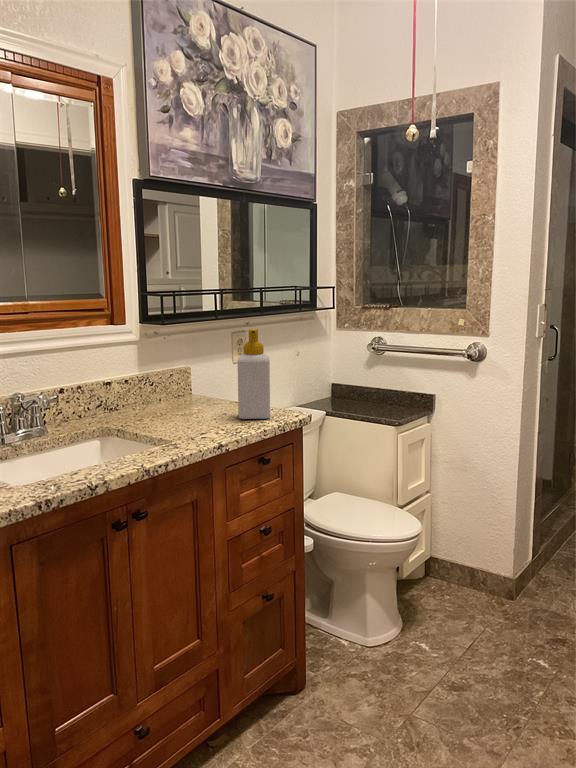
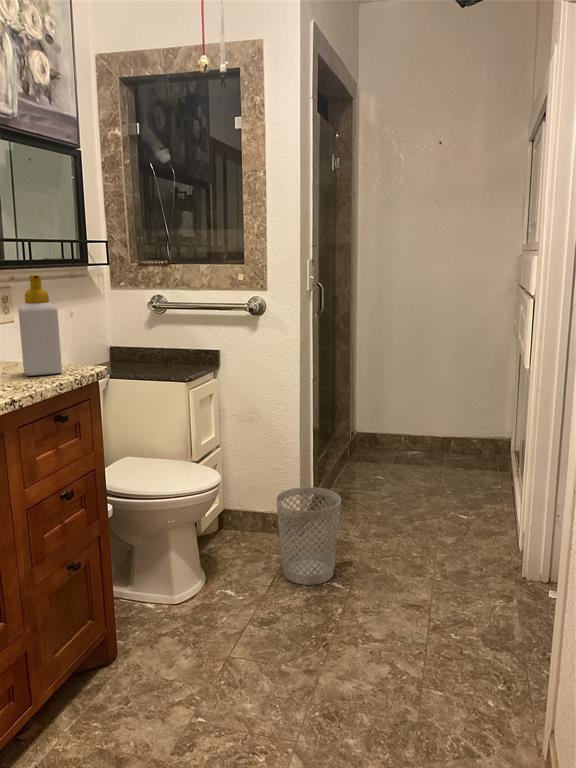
wastebasket: none [481,549,554,657] -> present [276,487,341,585]

